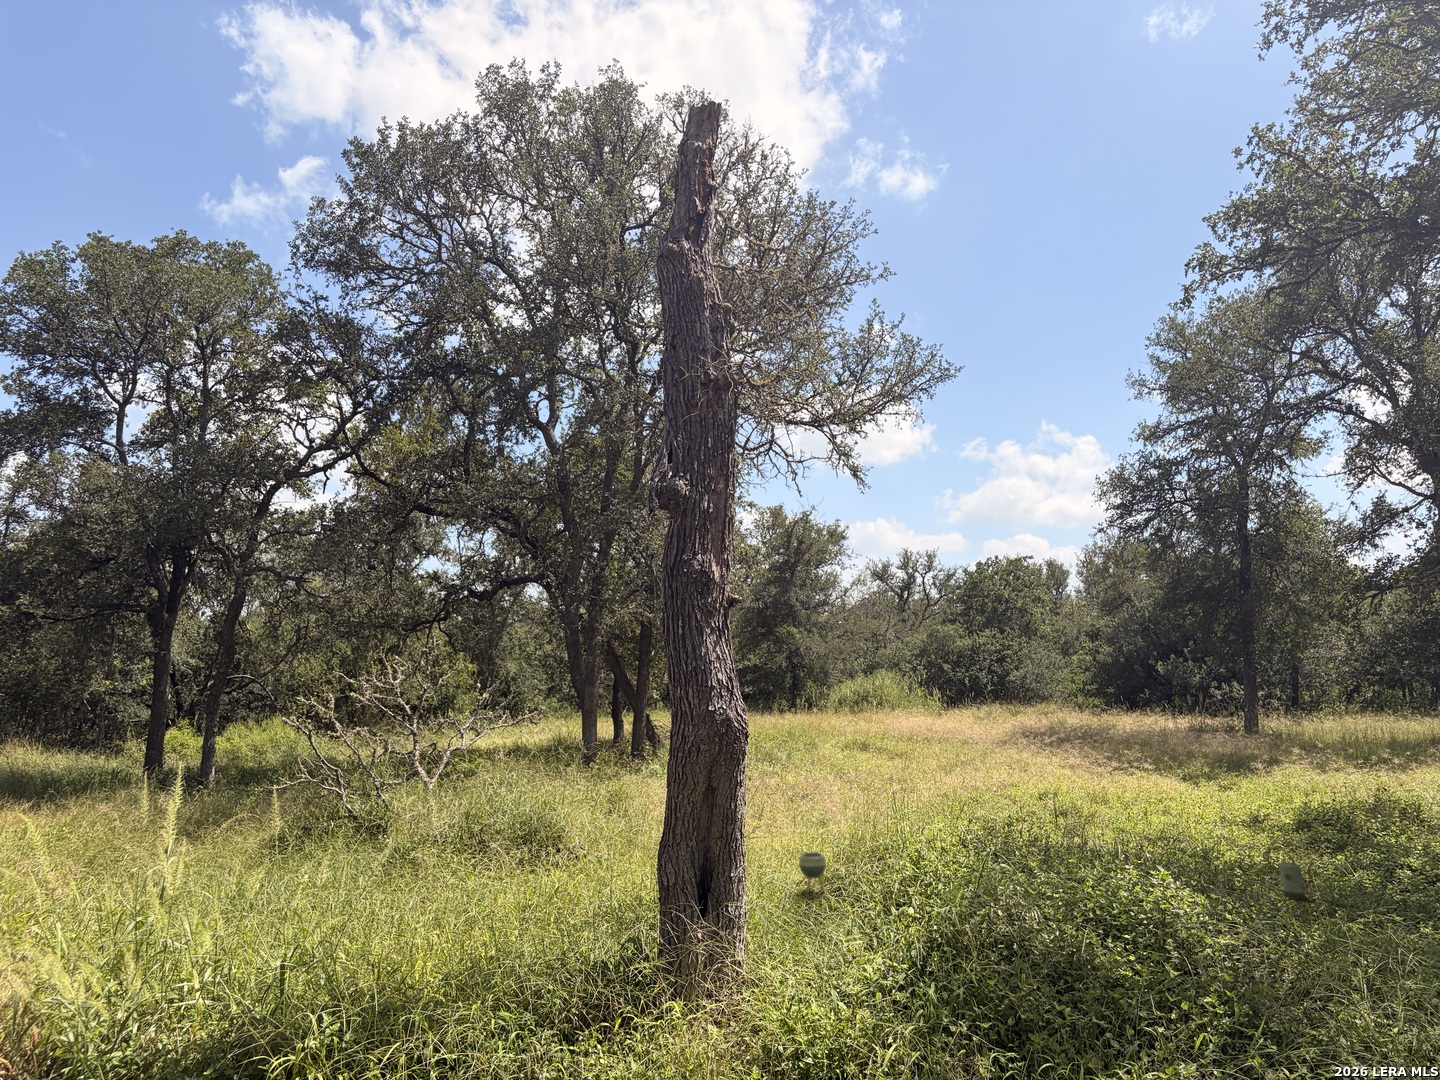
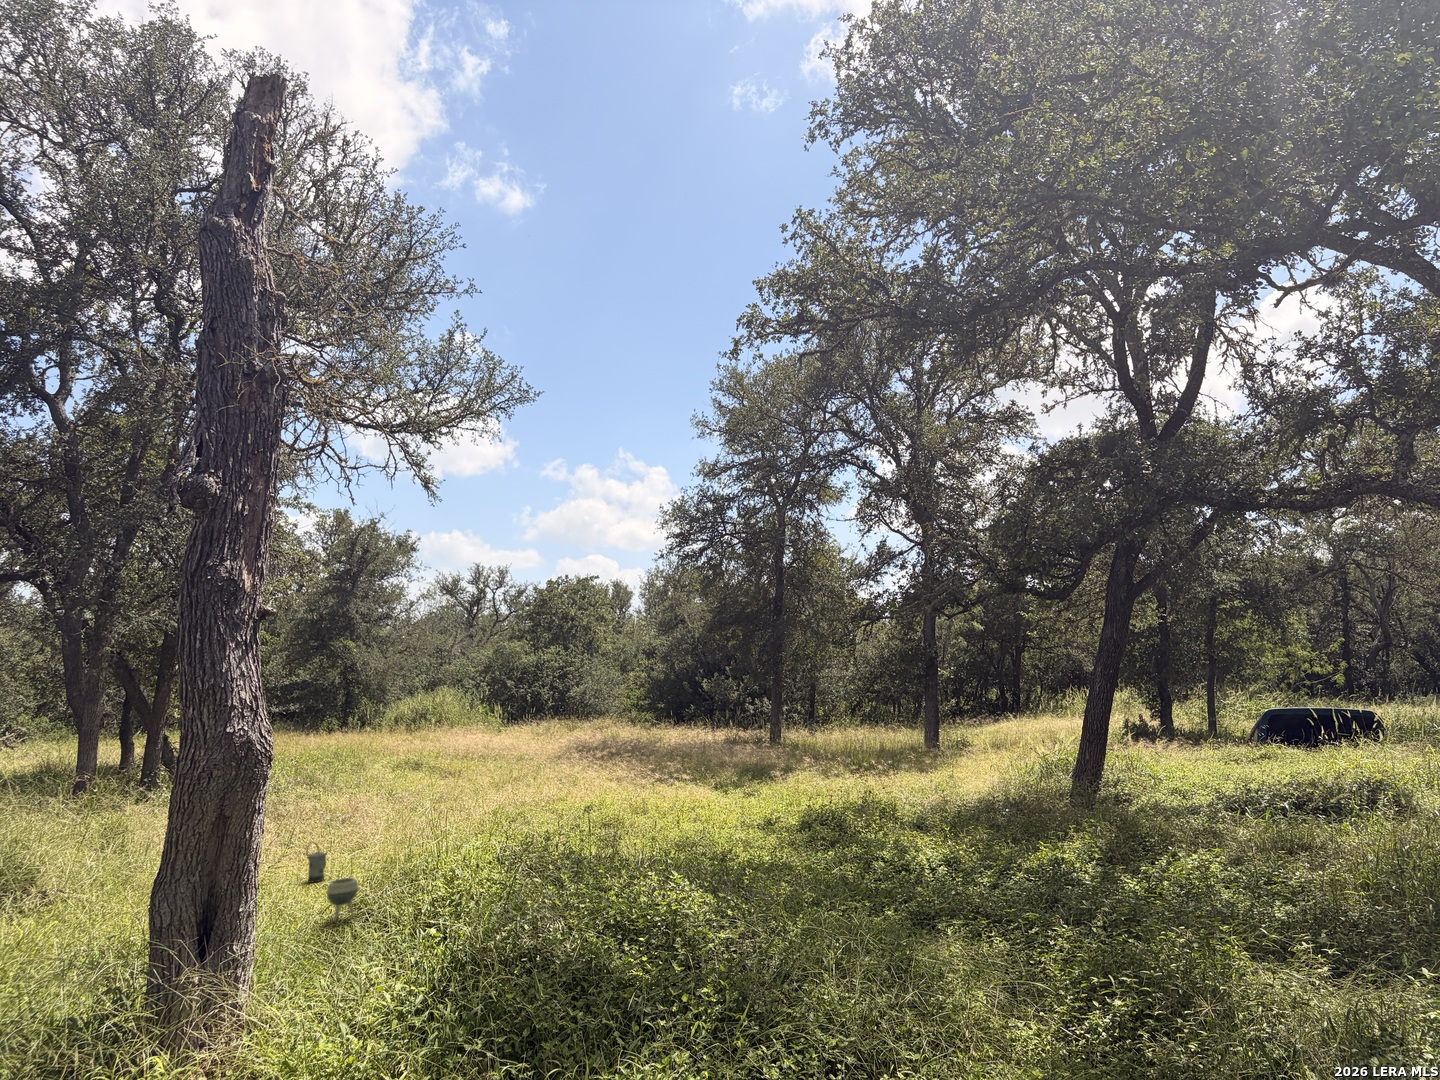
watering can: present [1266,848,1313,900] -> present [306,842,327,883]

